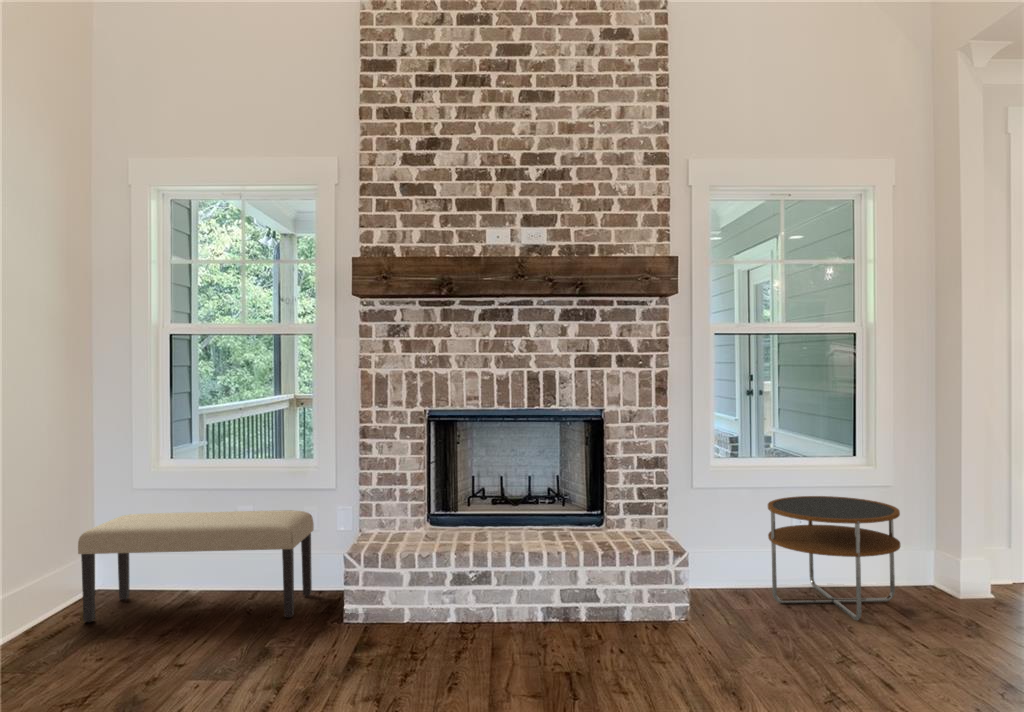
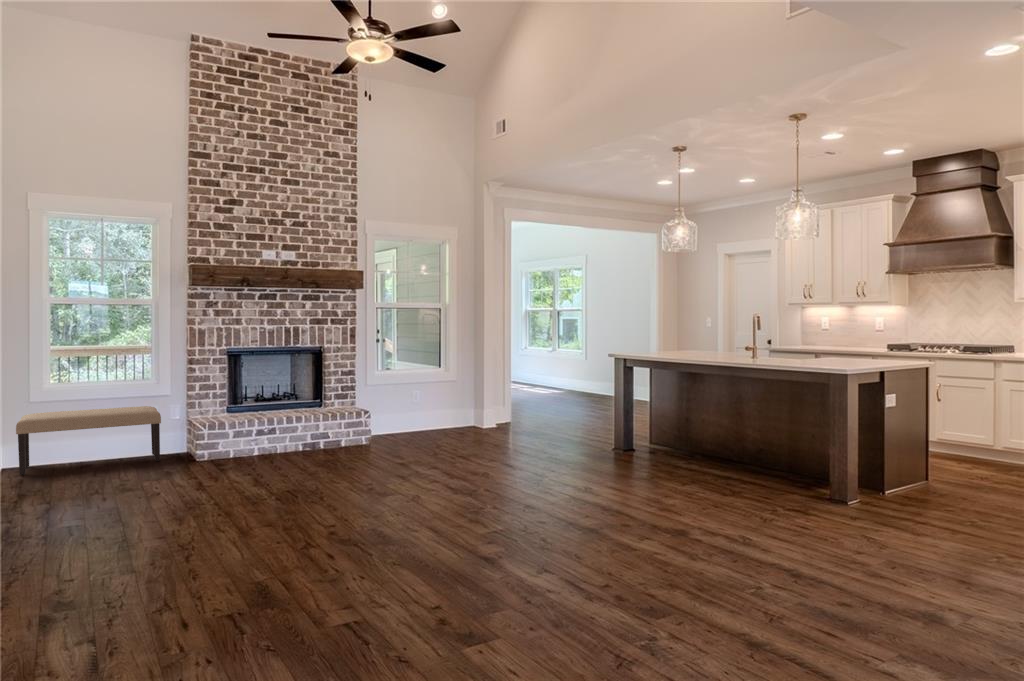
side table: present [768,496,901,620] -> none [404,387,460,437]

